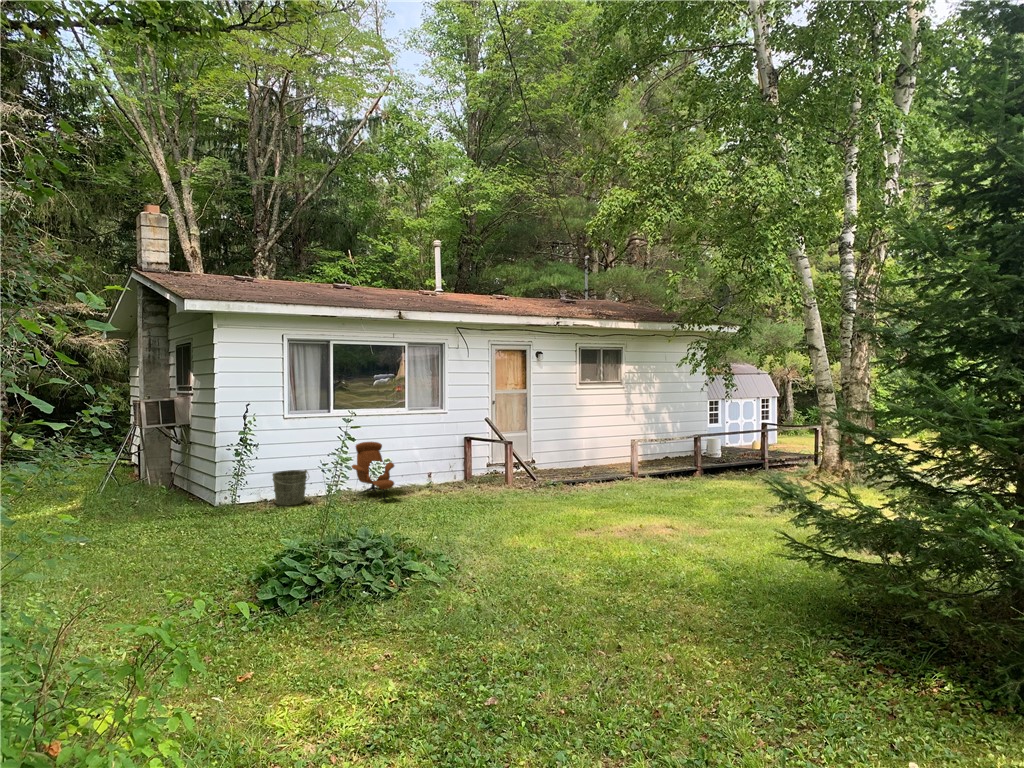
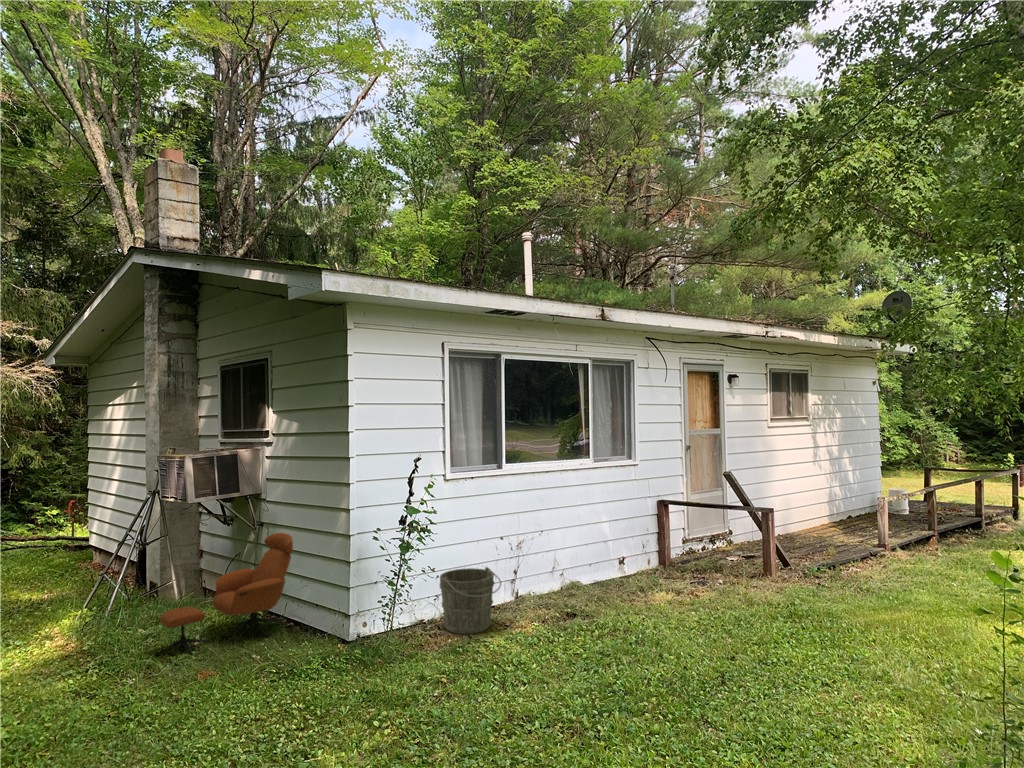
lounge chair: present [352,442,395,502] -> present [155,533,293,656]

